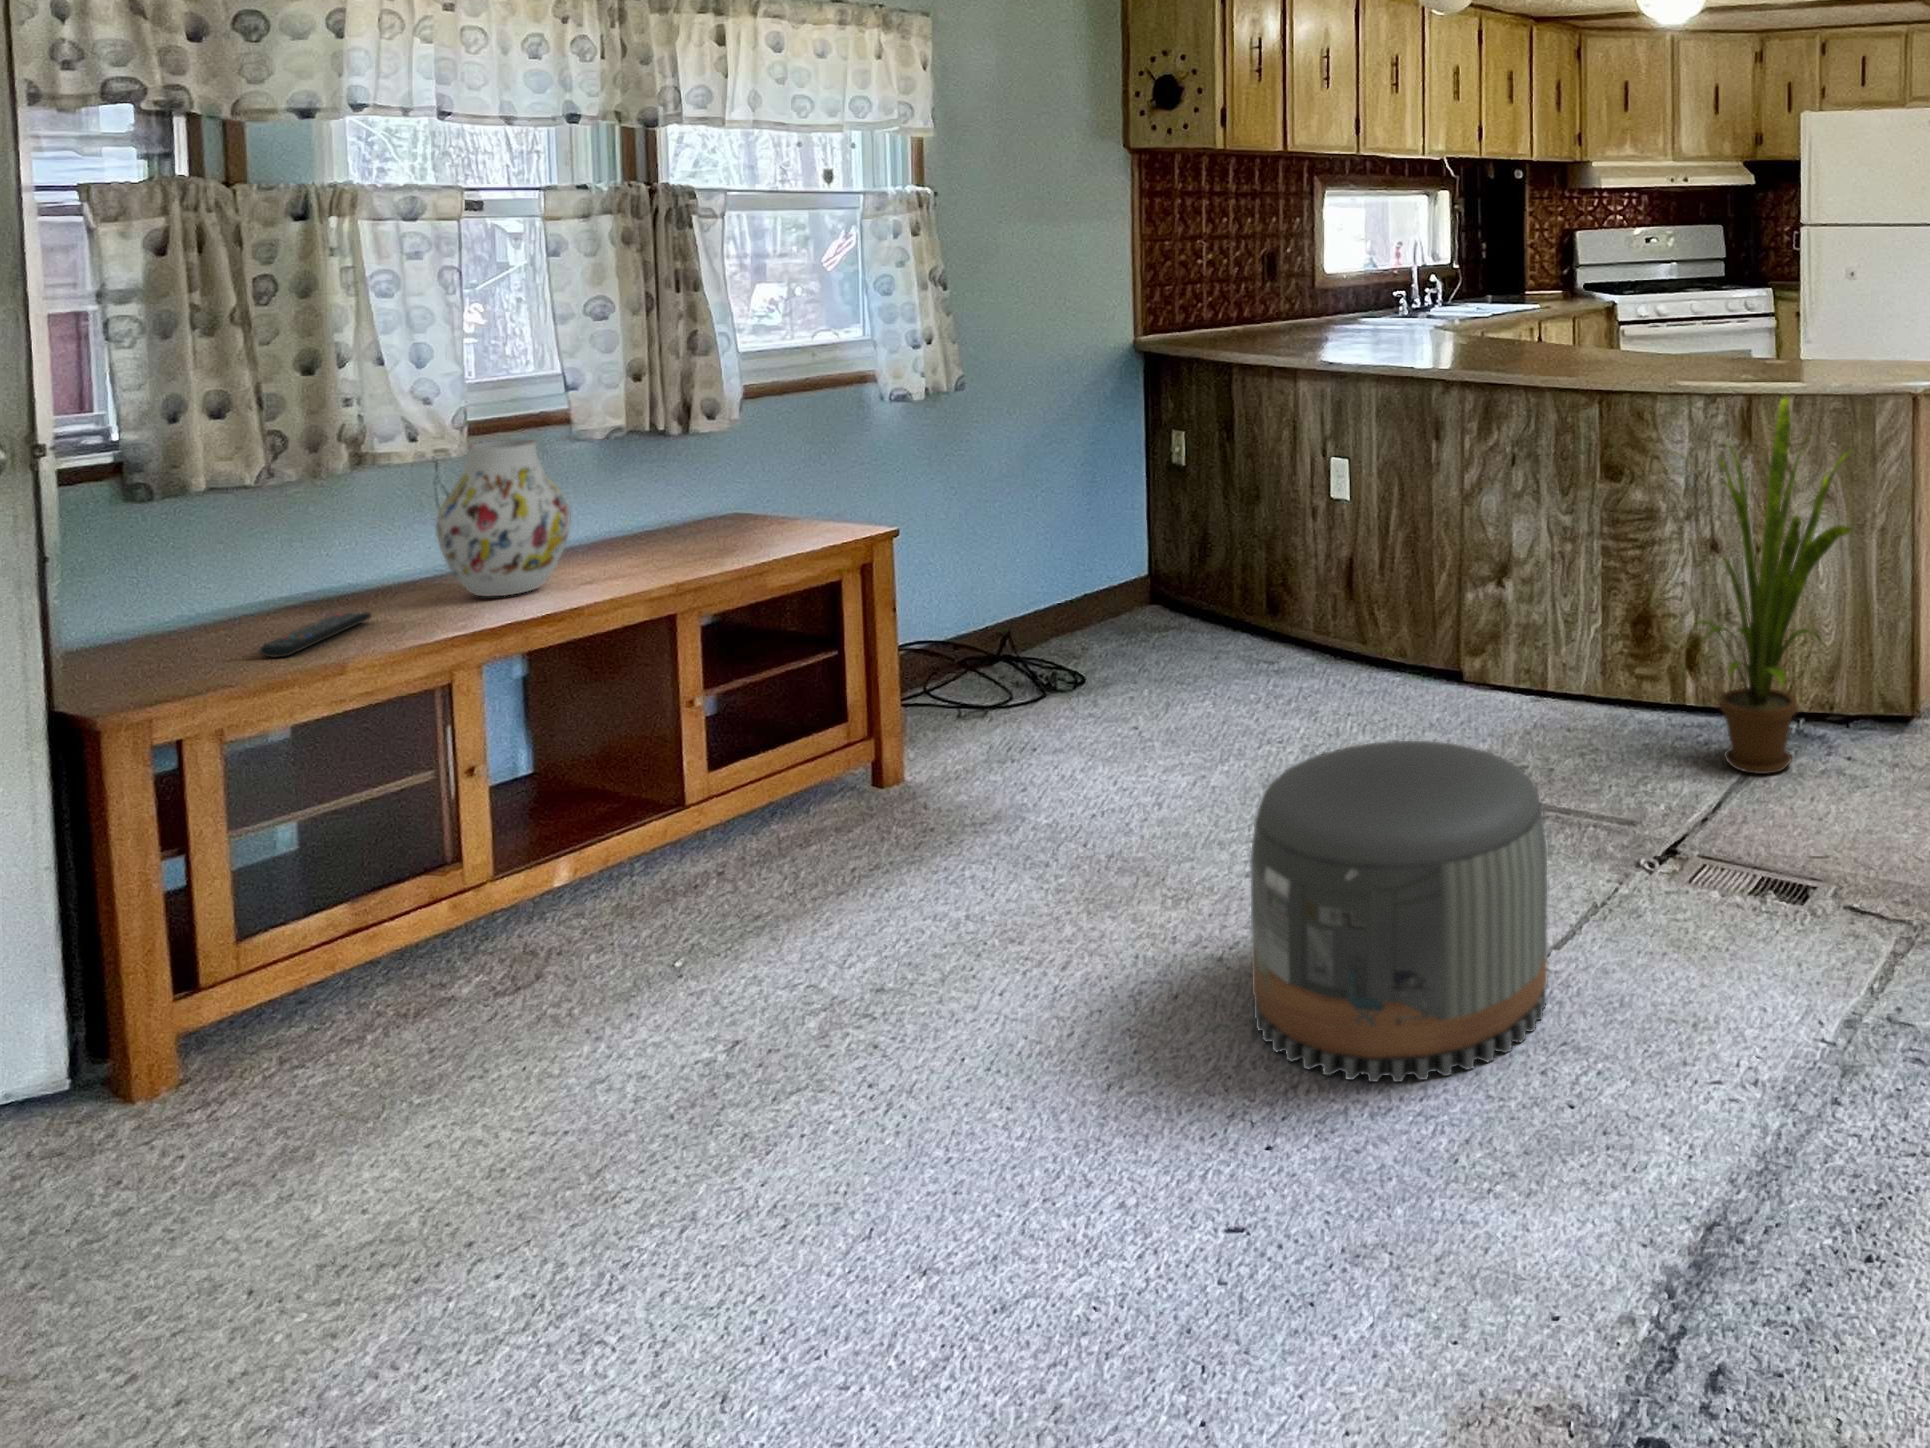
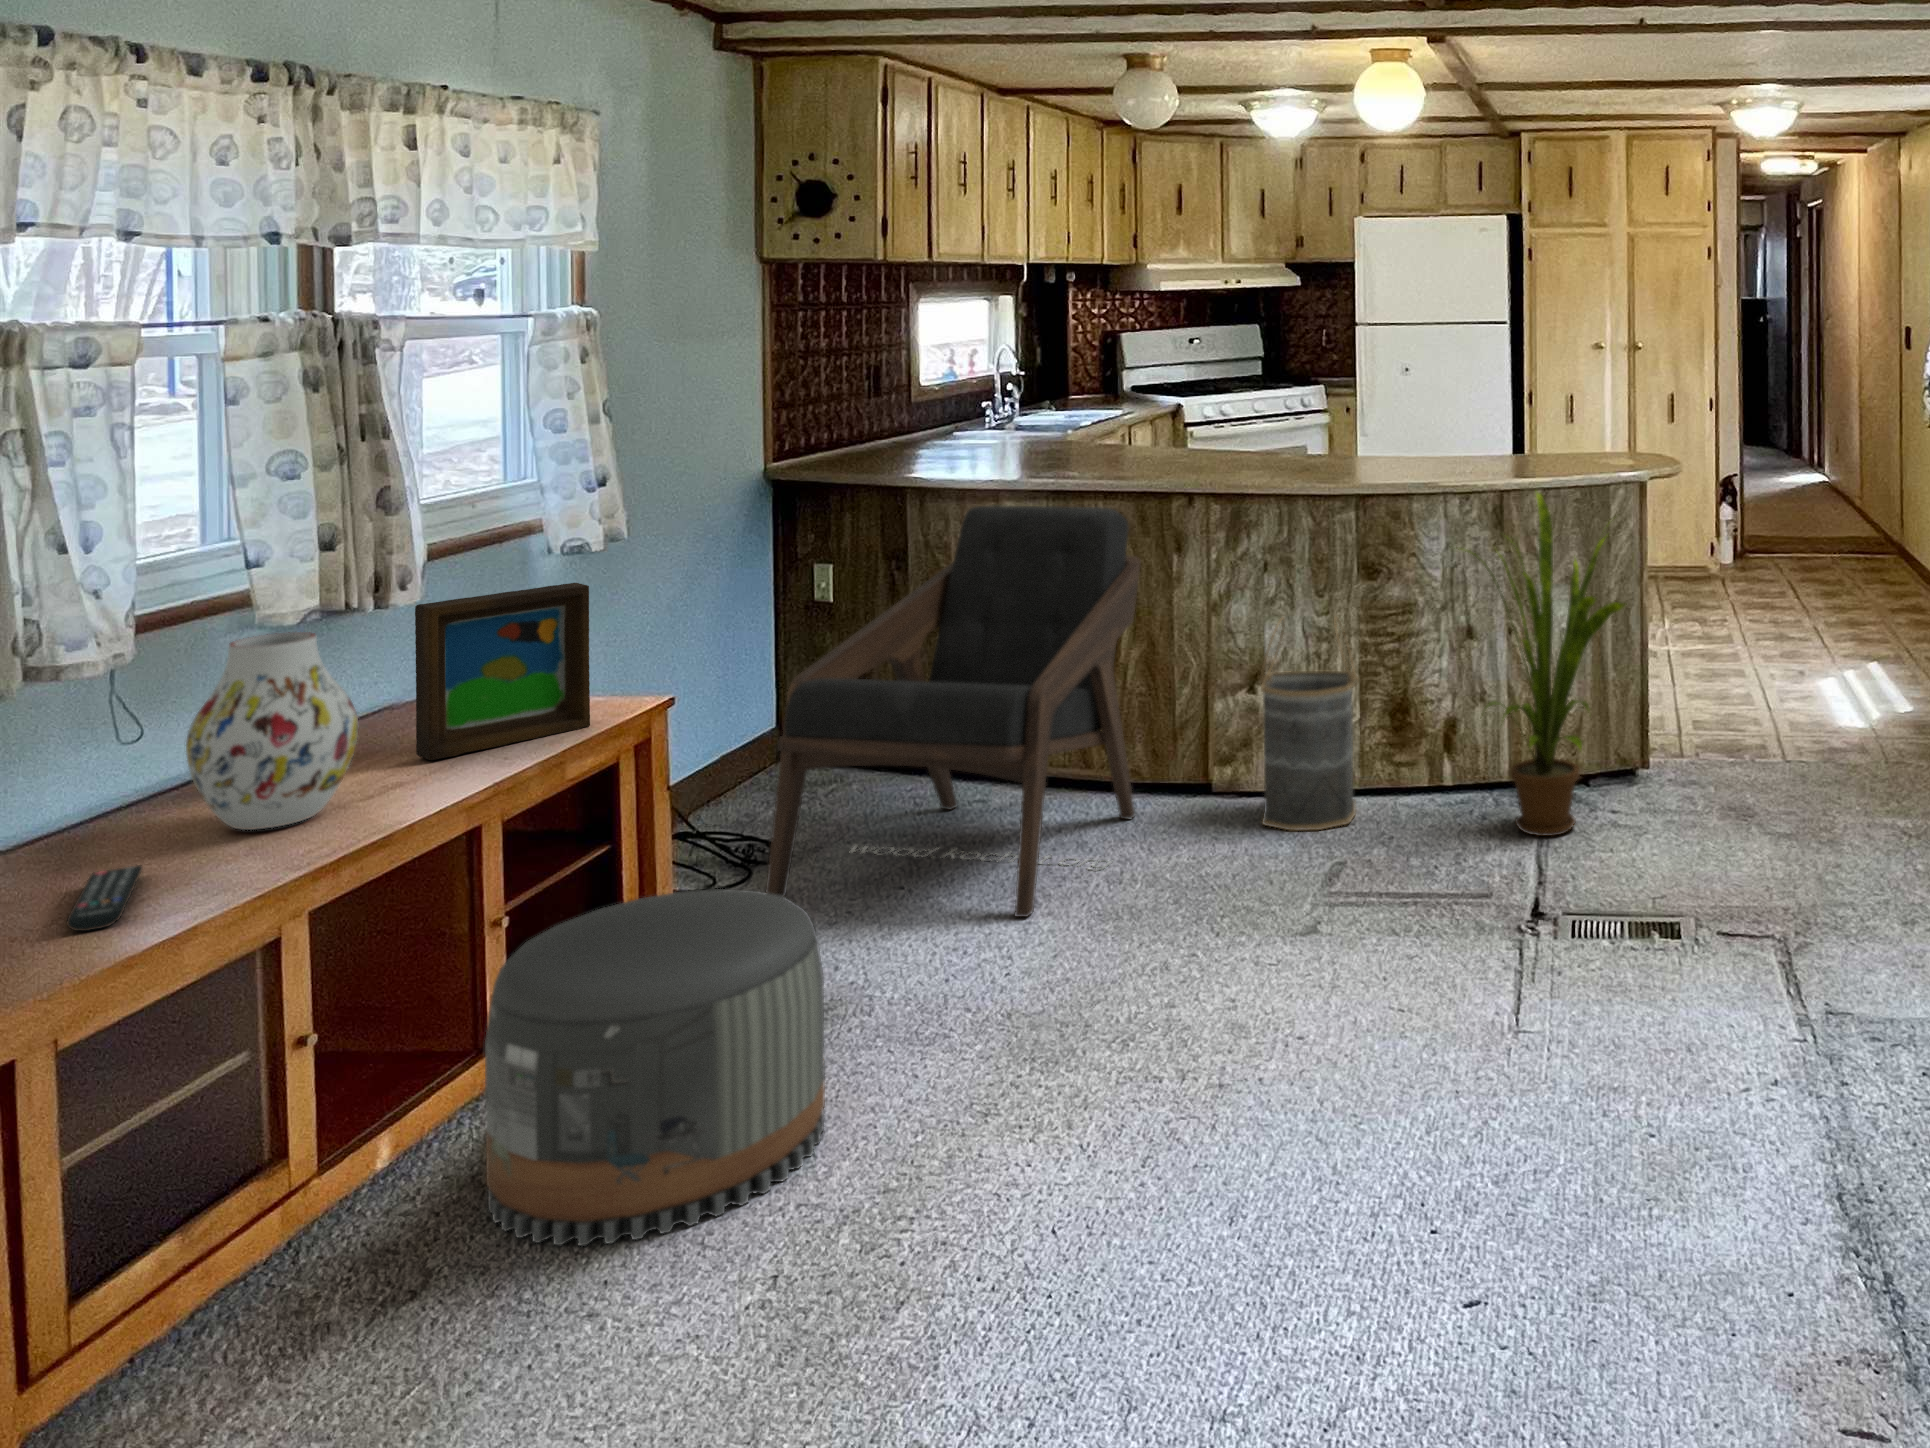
lounge chair: none [1035,381,1400,768] -> present [766,505,1141,917]
picture frame: none [663,419,808,558] -> present [415,583,590,760]
basket: none [1485,508,1591,729] -> present [1260,617,1359,831]
pouf: present [1250,741,1547,1082] -> present [485,889,825,1246]

